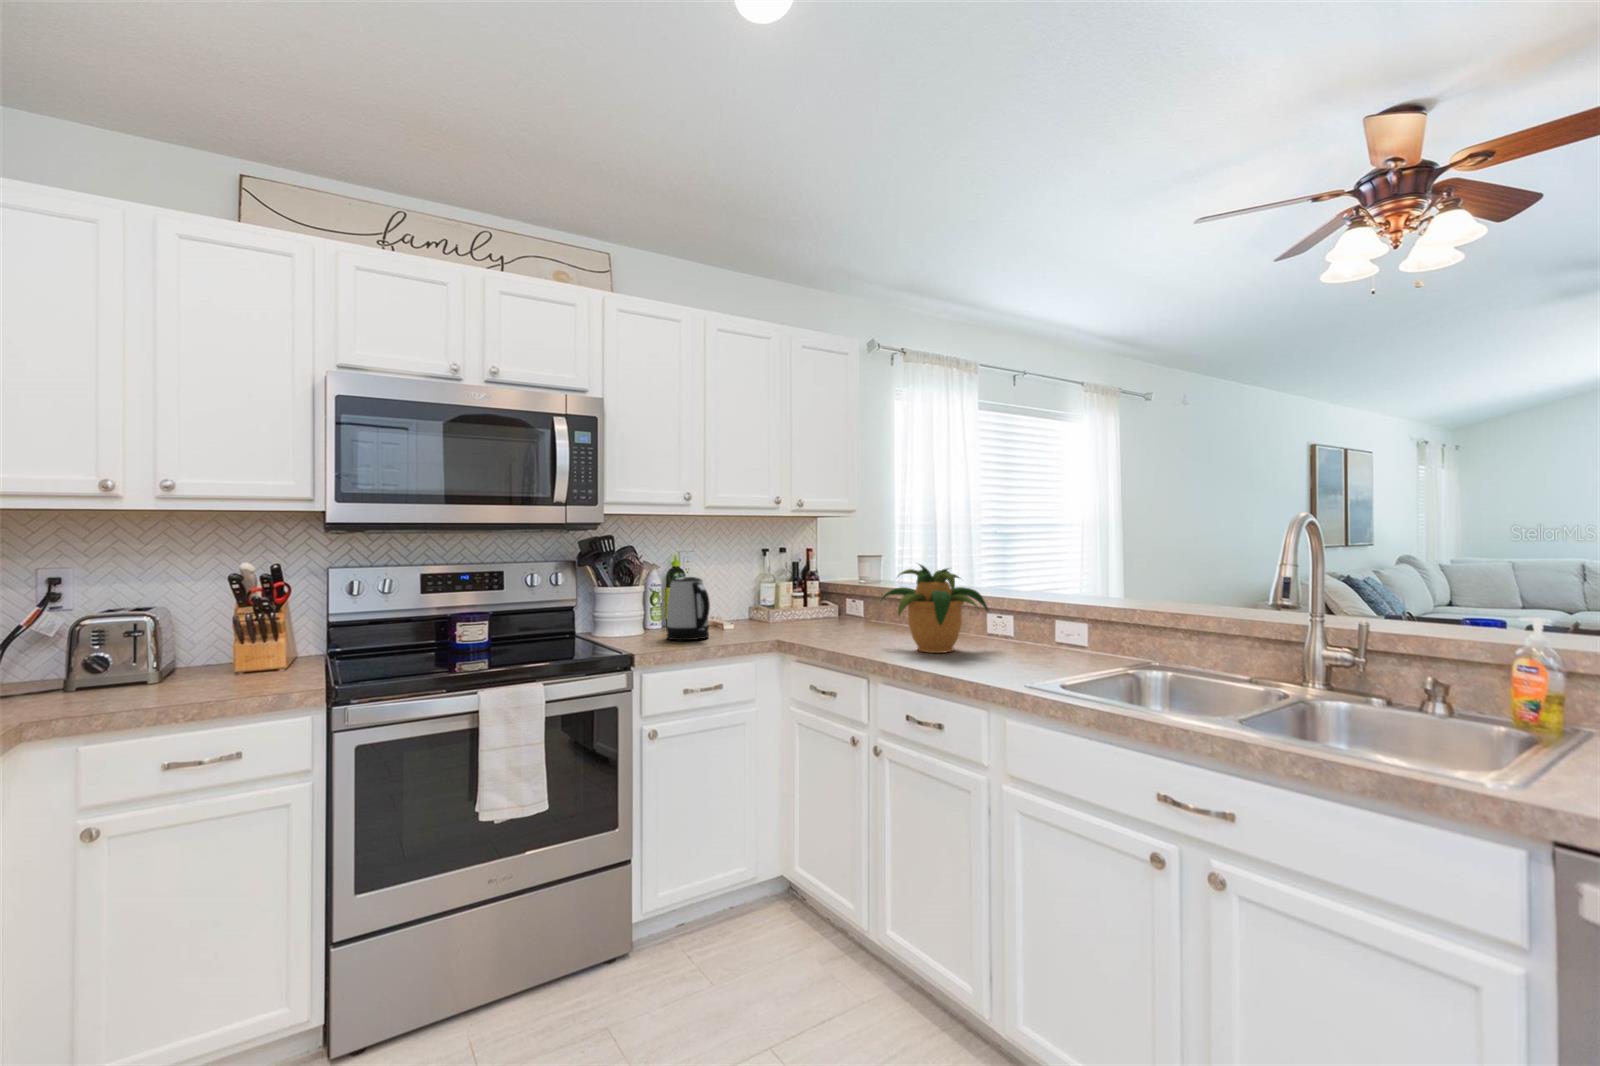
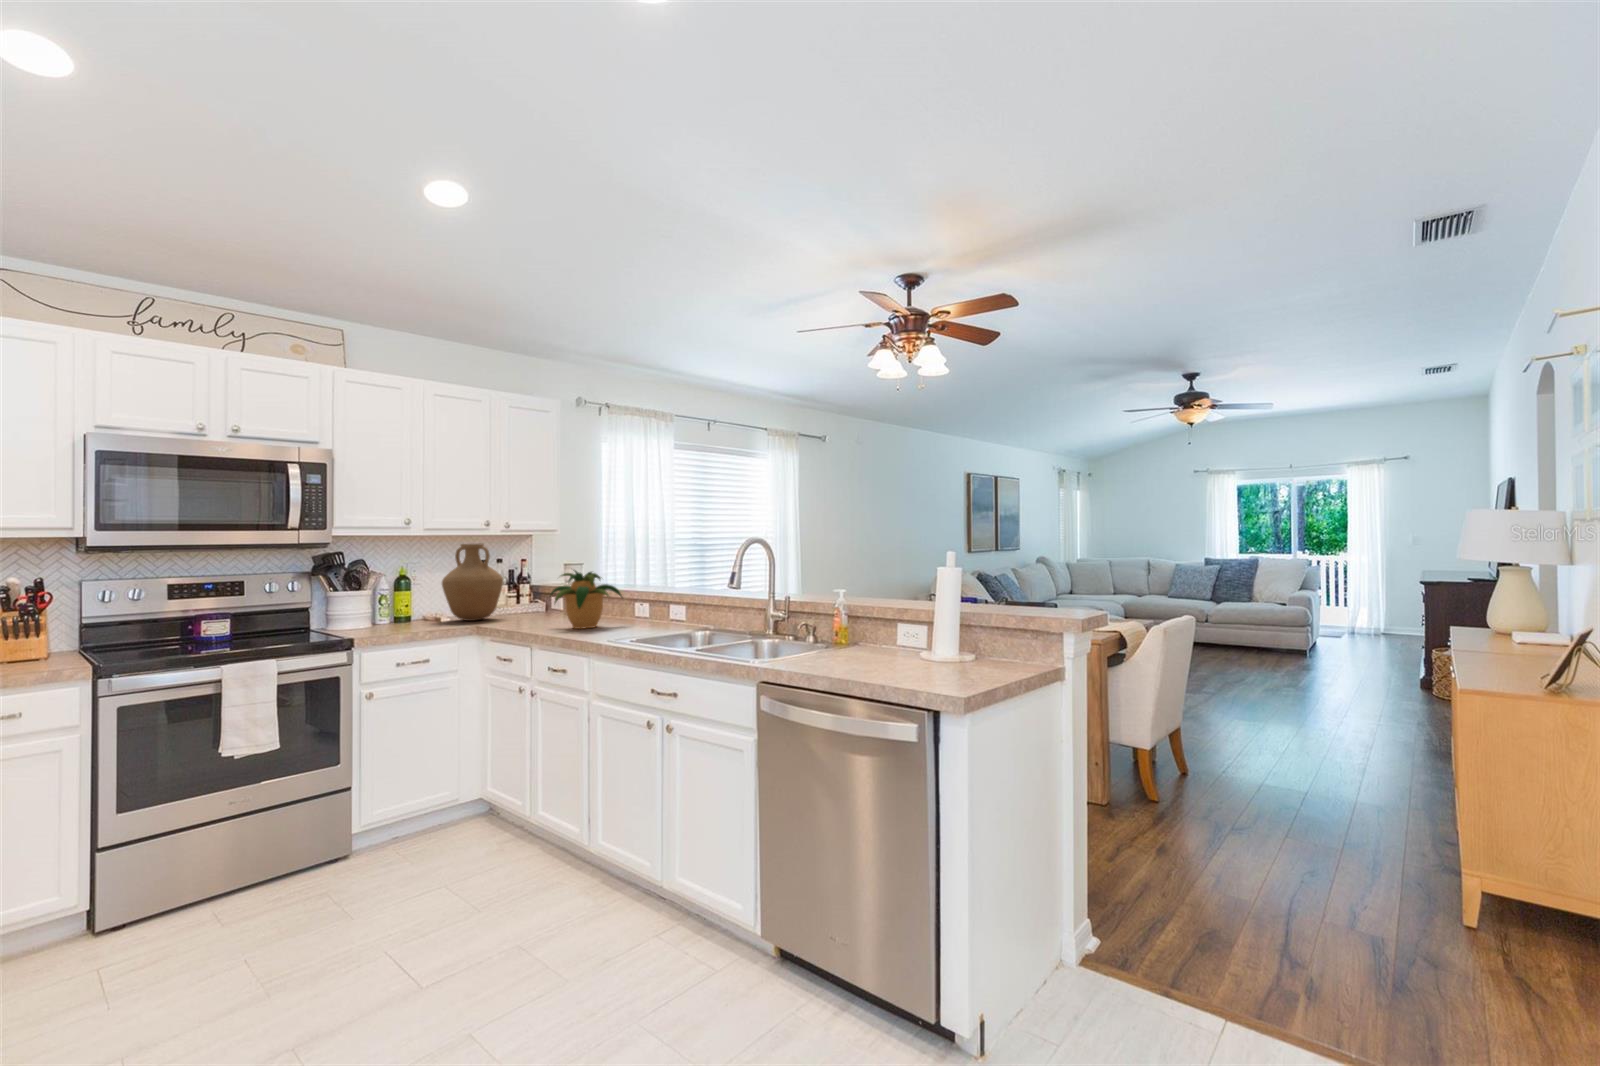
vase: none [725,526,799,628] -> present [442,543,503,621]
kettle: present [667,577,710,640] -> none [387,583,423,630]

